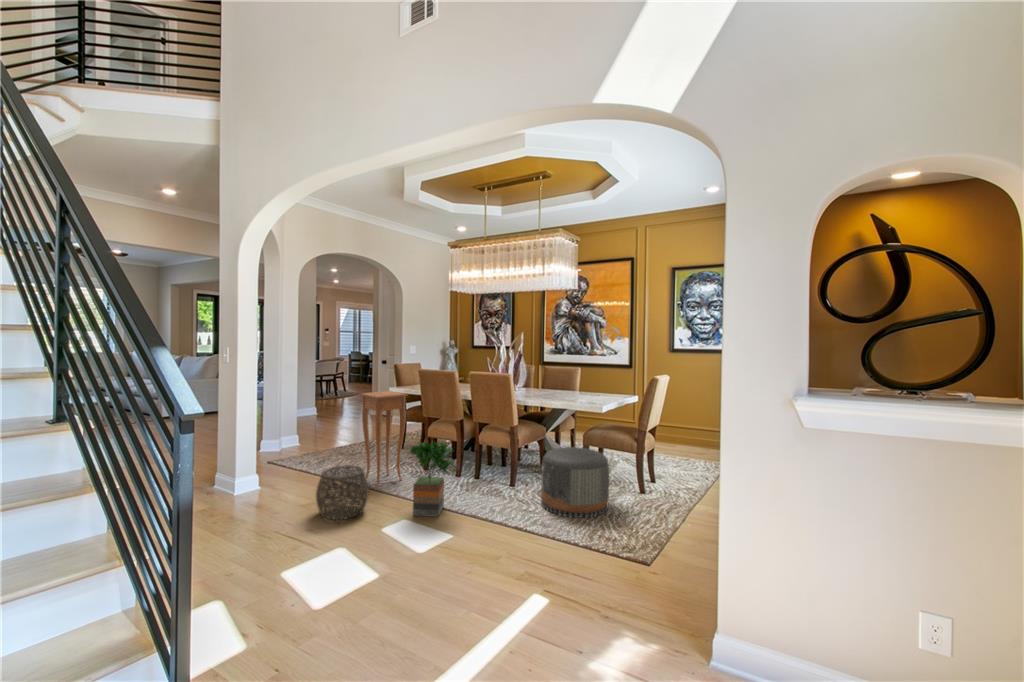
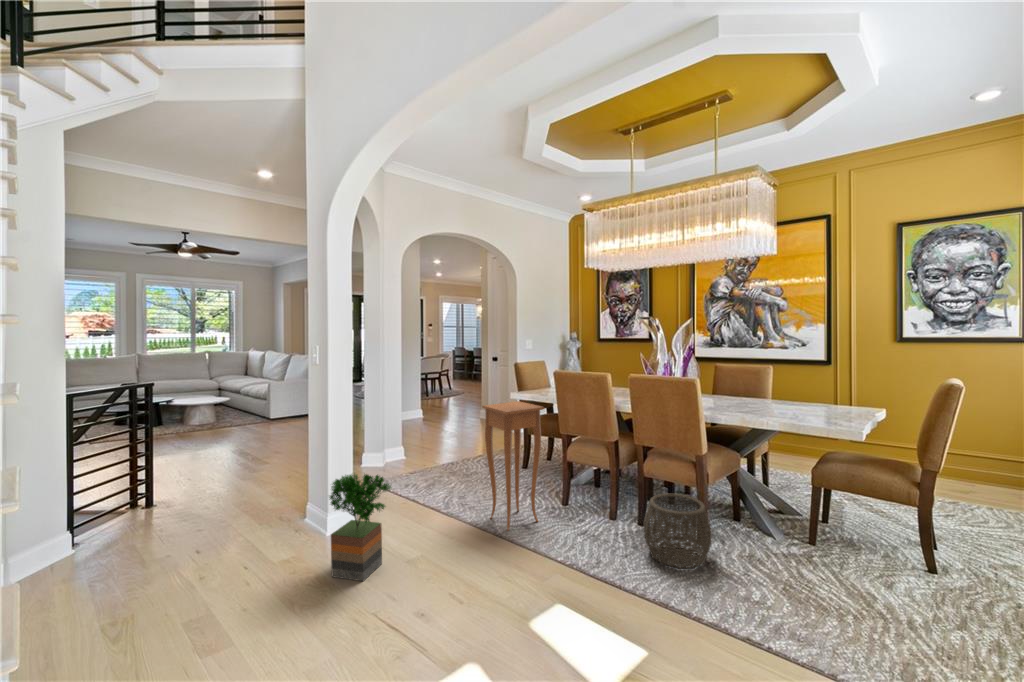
potted tree: present [410,442,453,517] -> present [329,474,392,581]
pouf: present [541,447,609,518] -> none [761,494,890,624]
woven basket: present [316,465,369,520] -> present [644,494,712,569]

